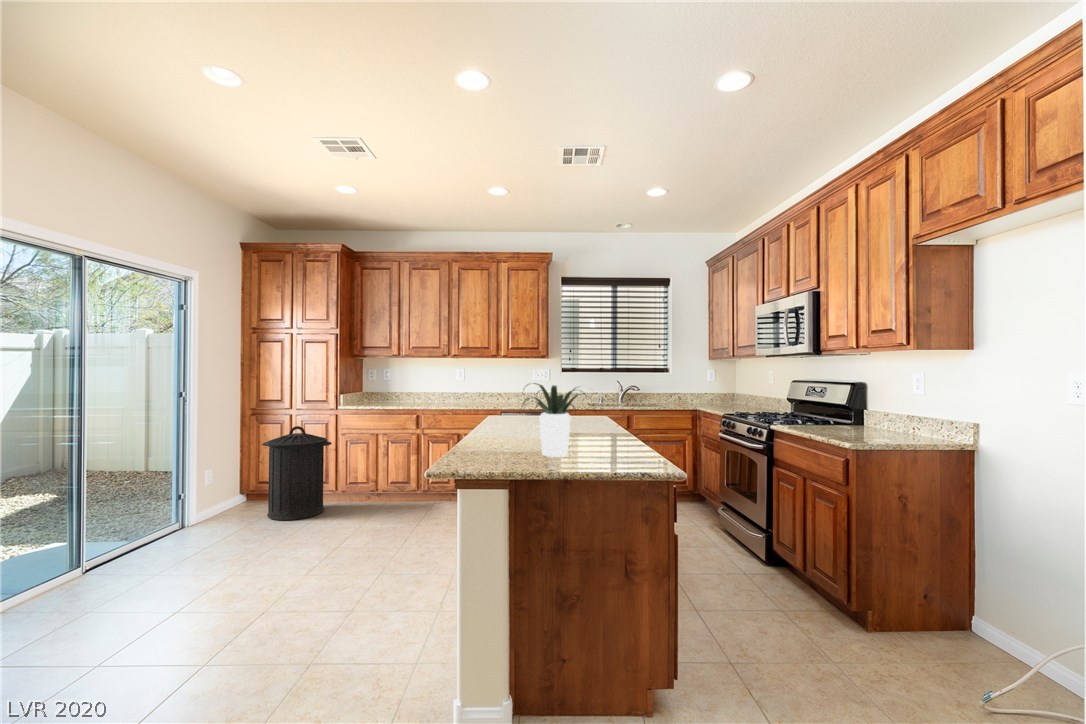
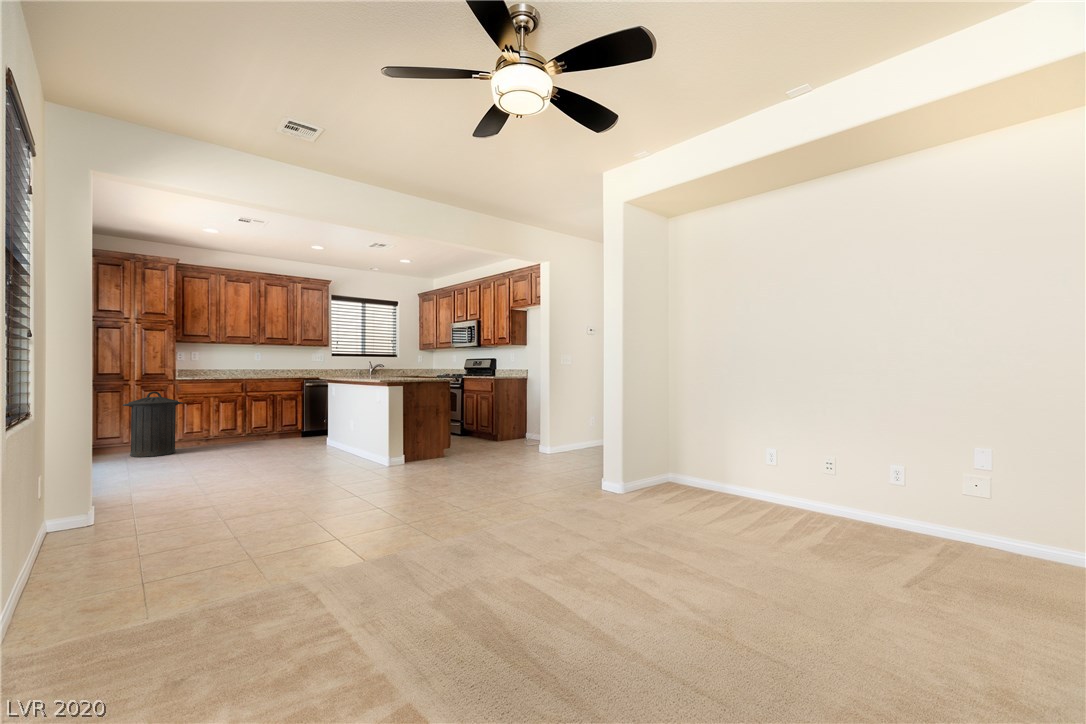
potted plant: present [523,383,581,457] -> none [392,354,423,379]

